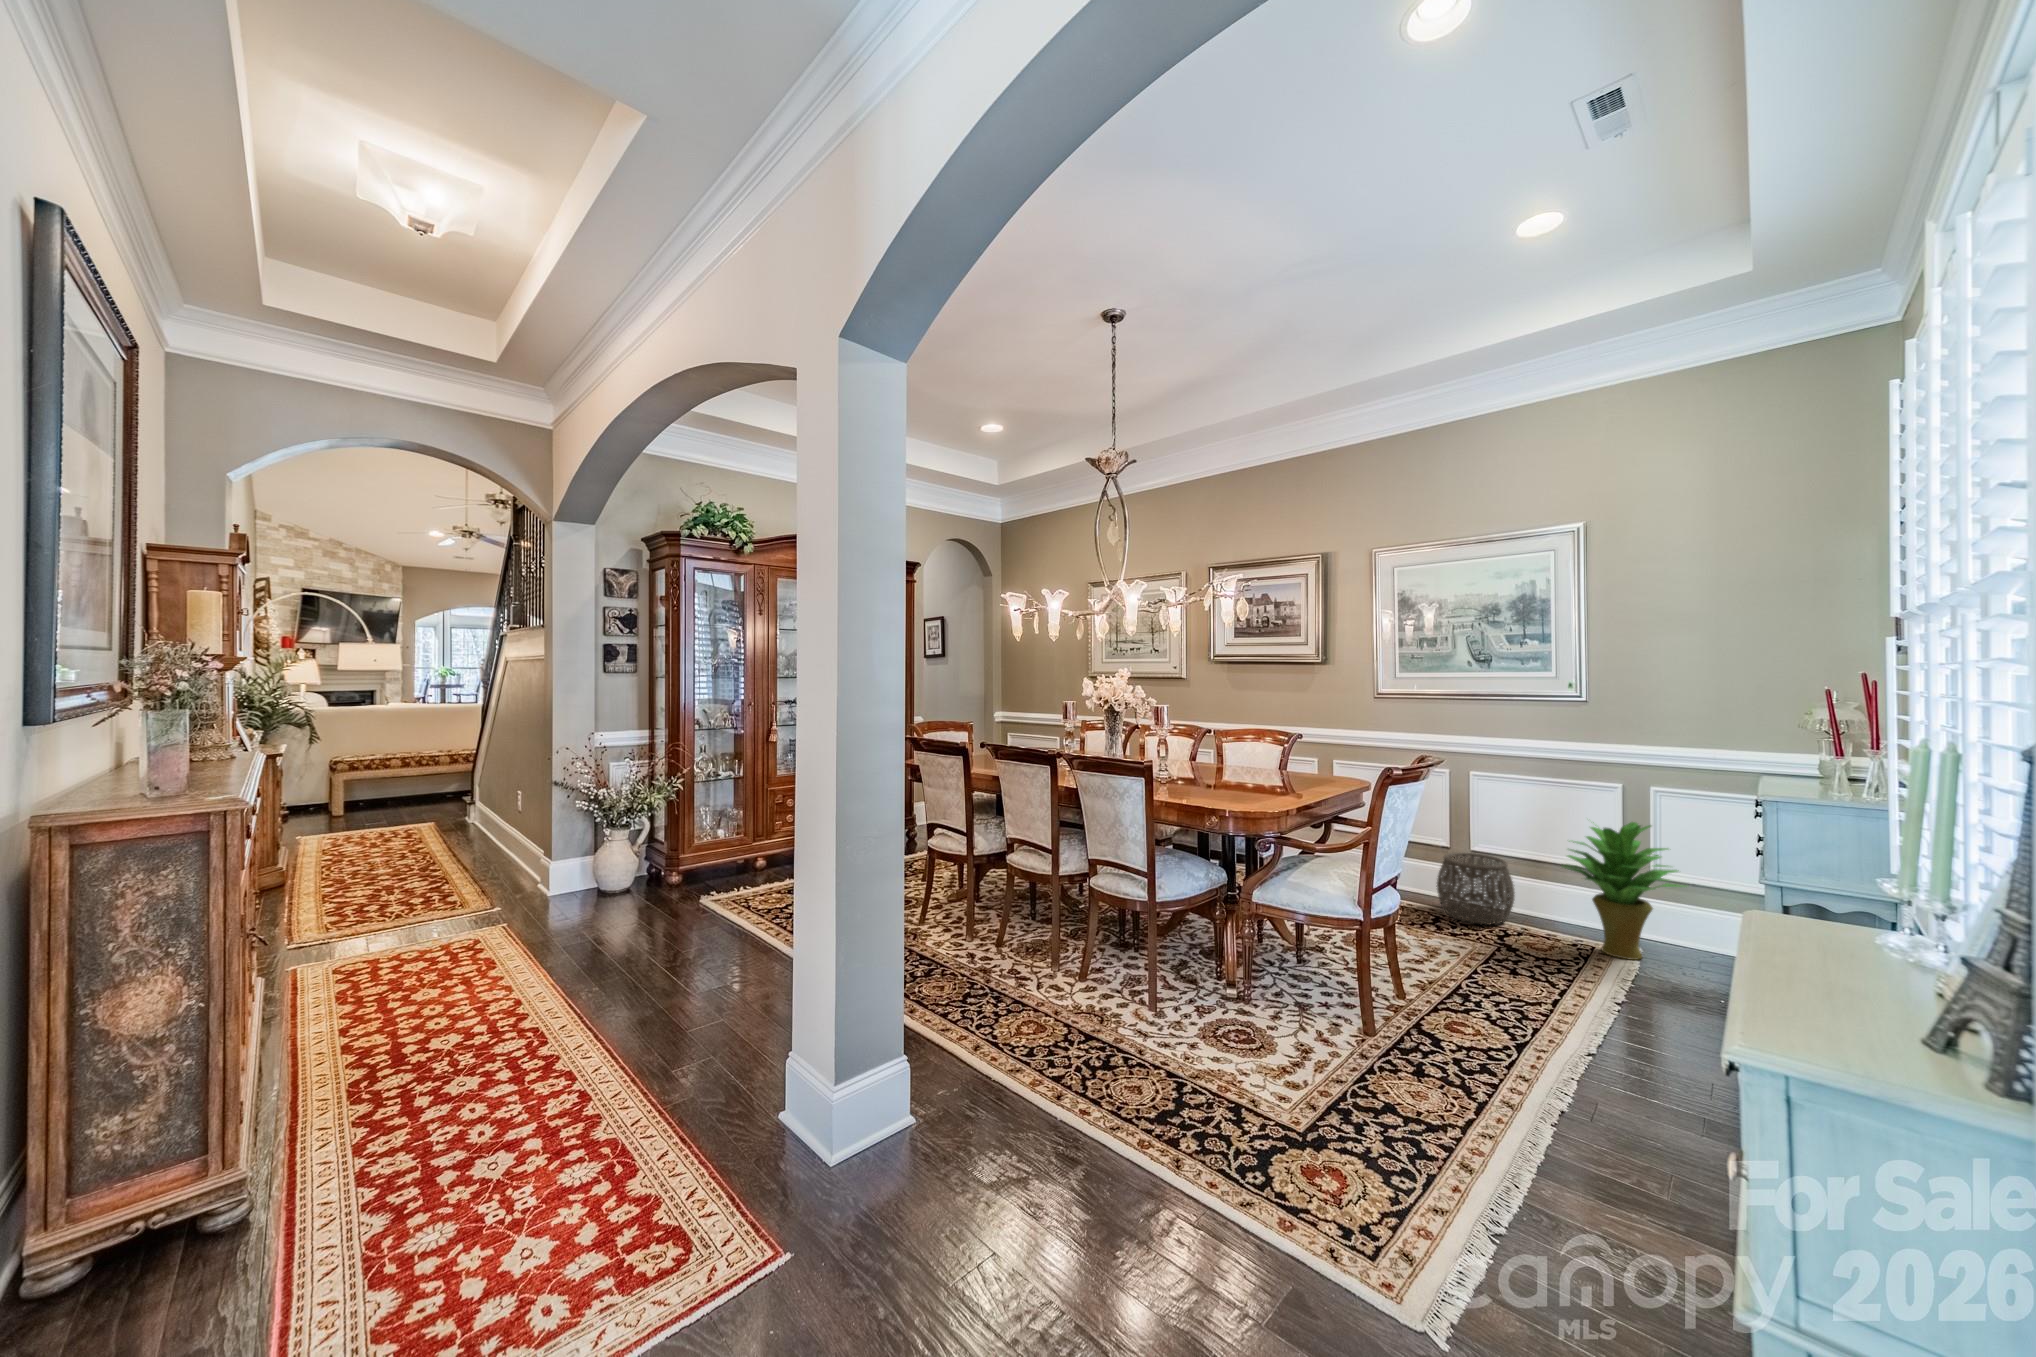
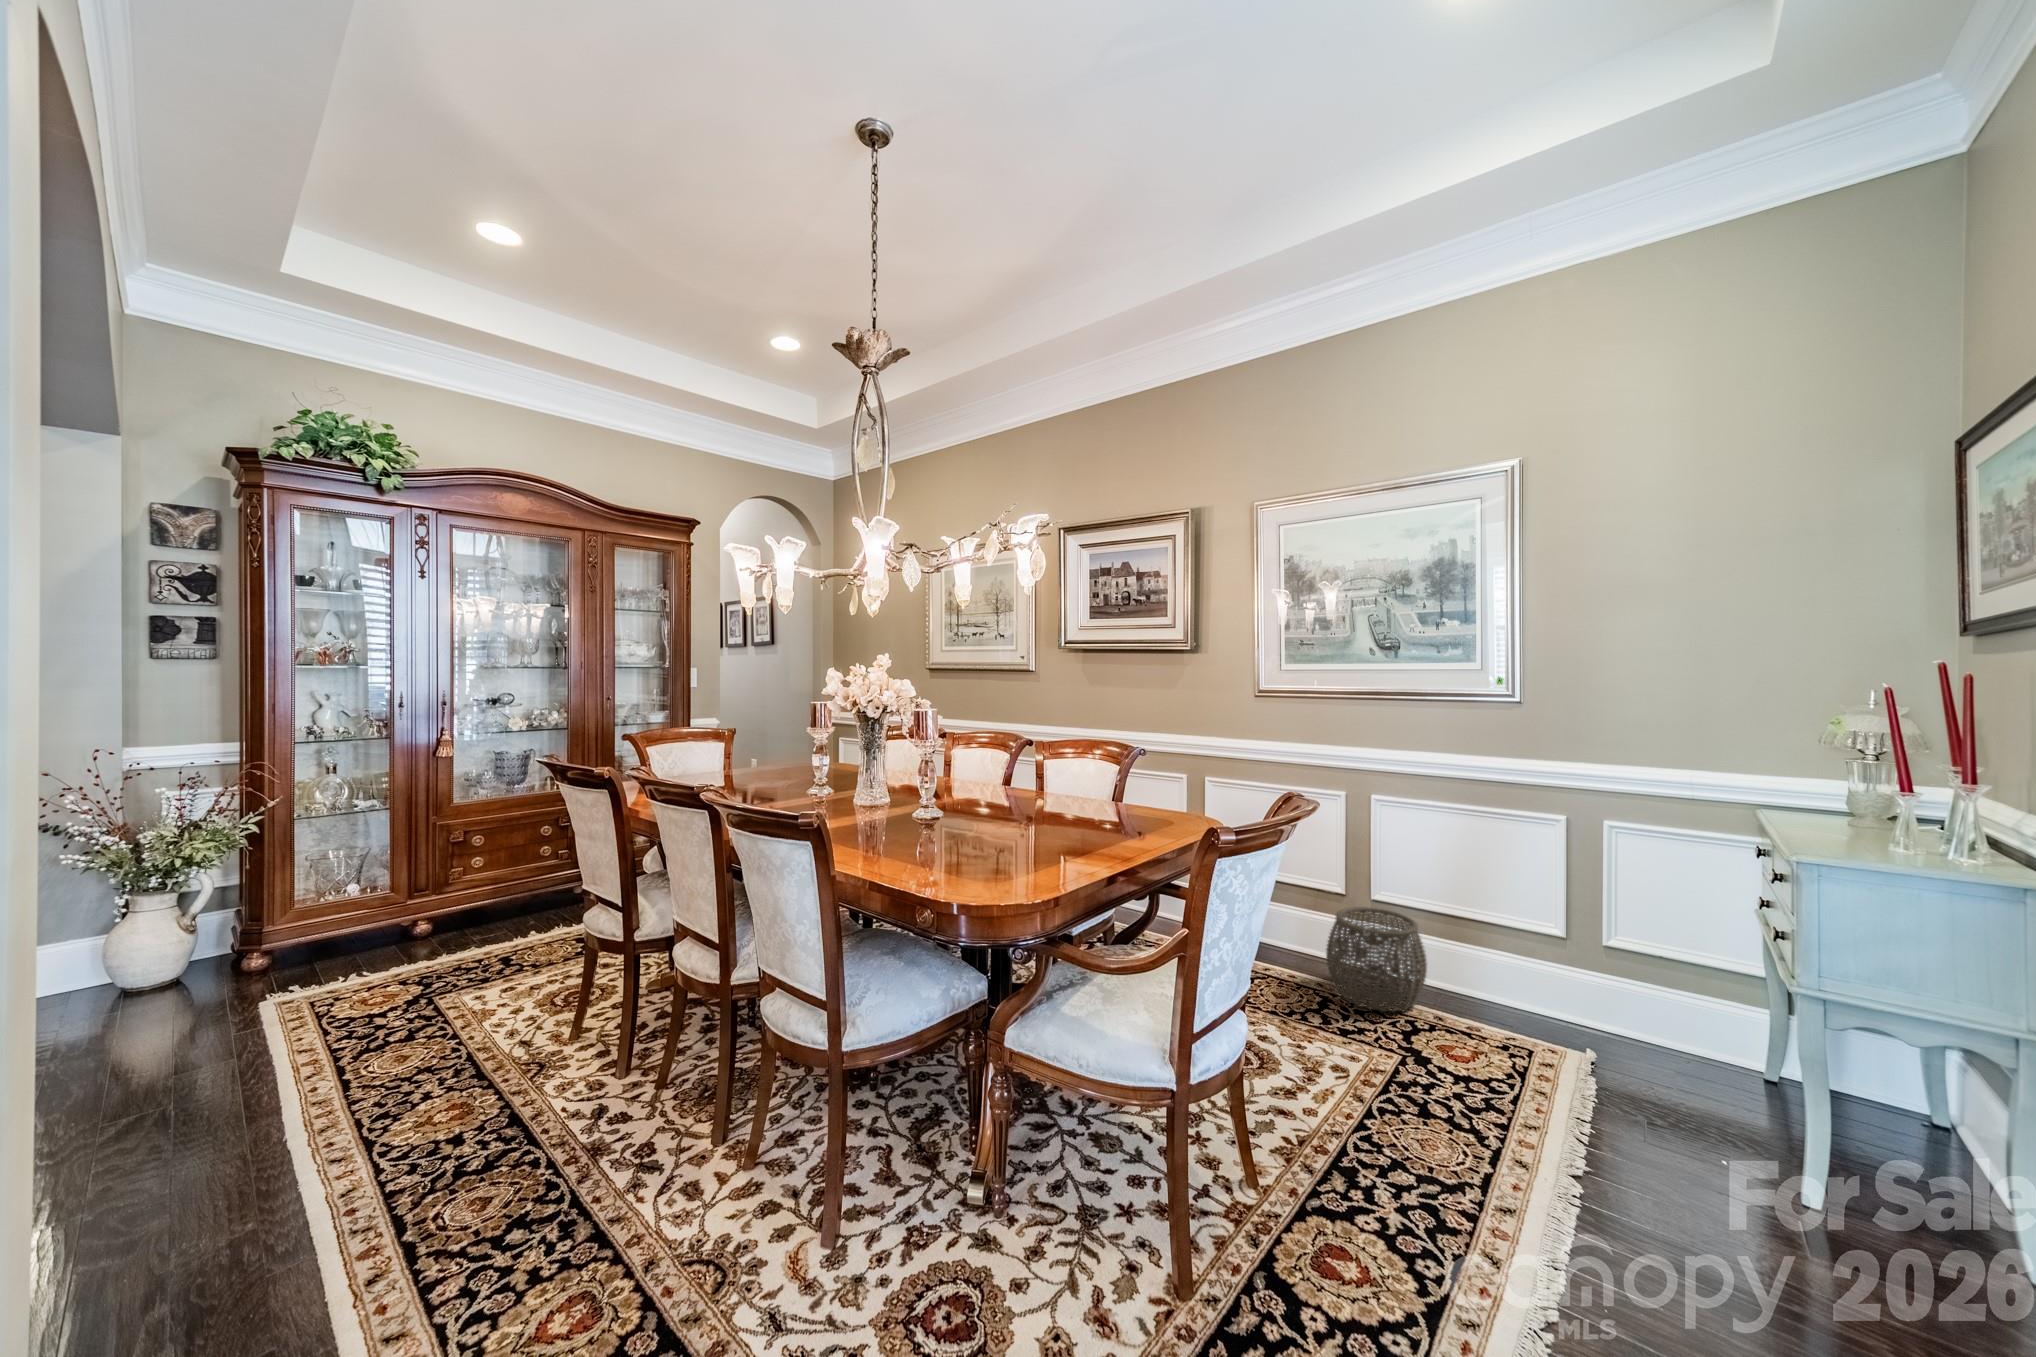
potted plant: present [1563,822,1685,960] -> none [1488,869,1663,1073]

